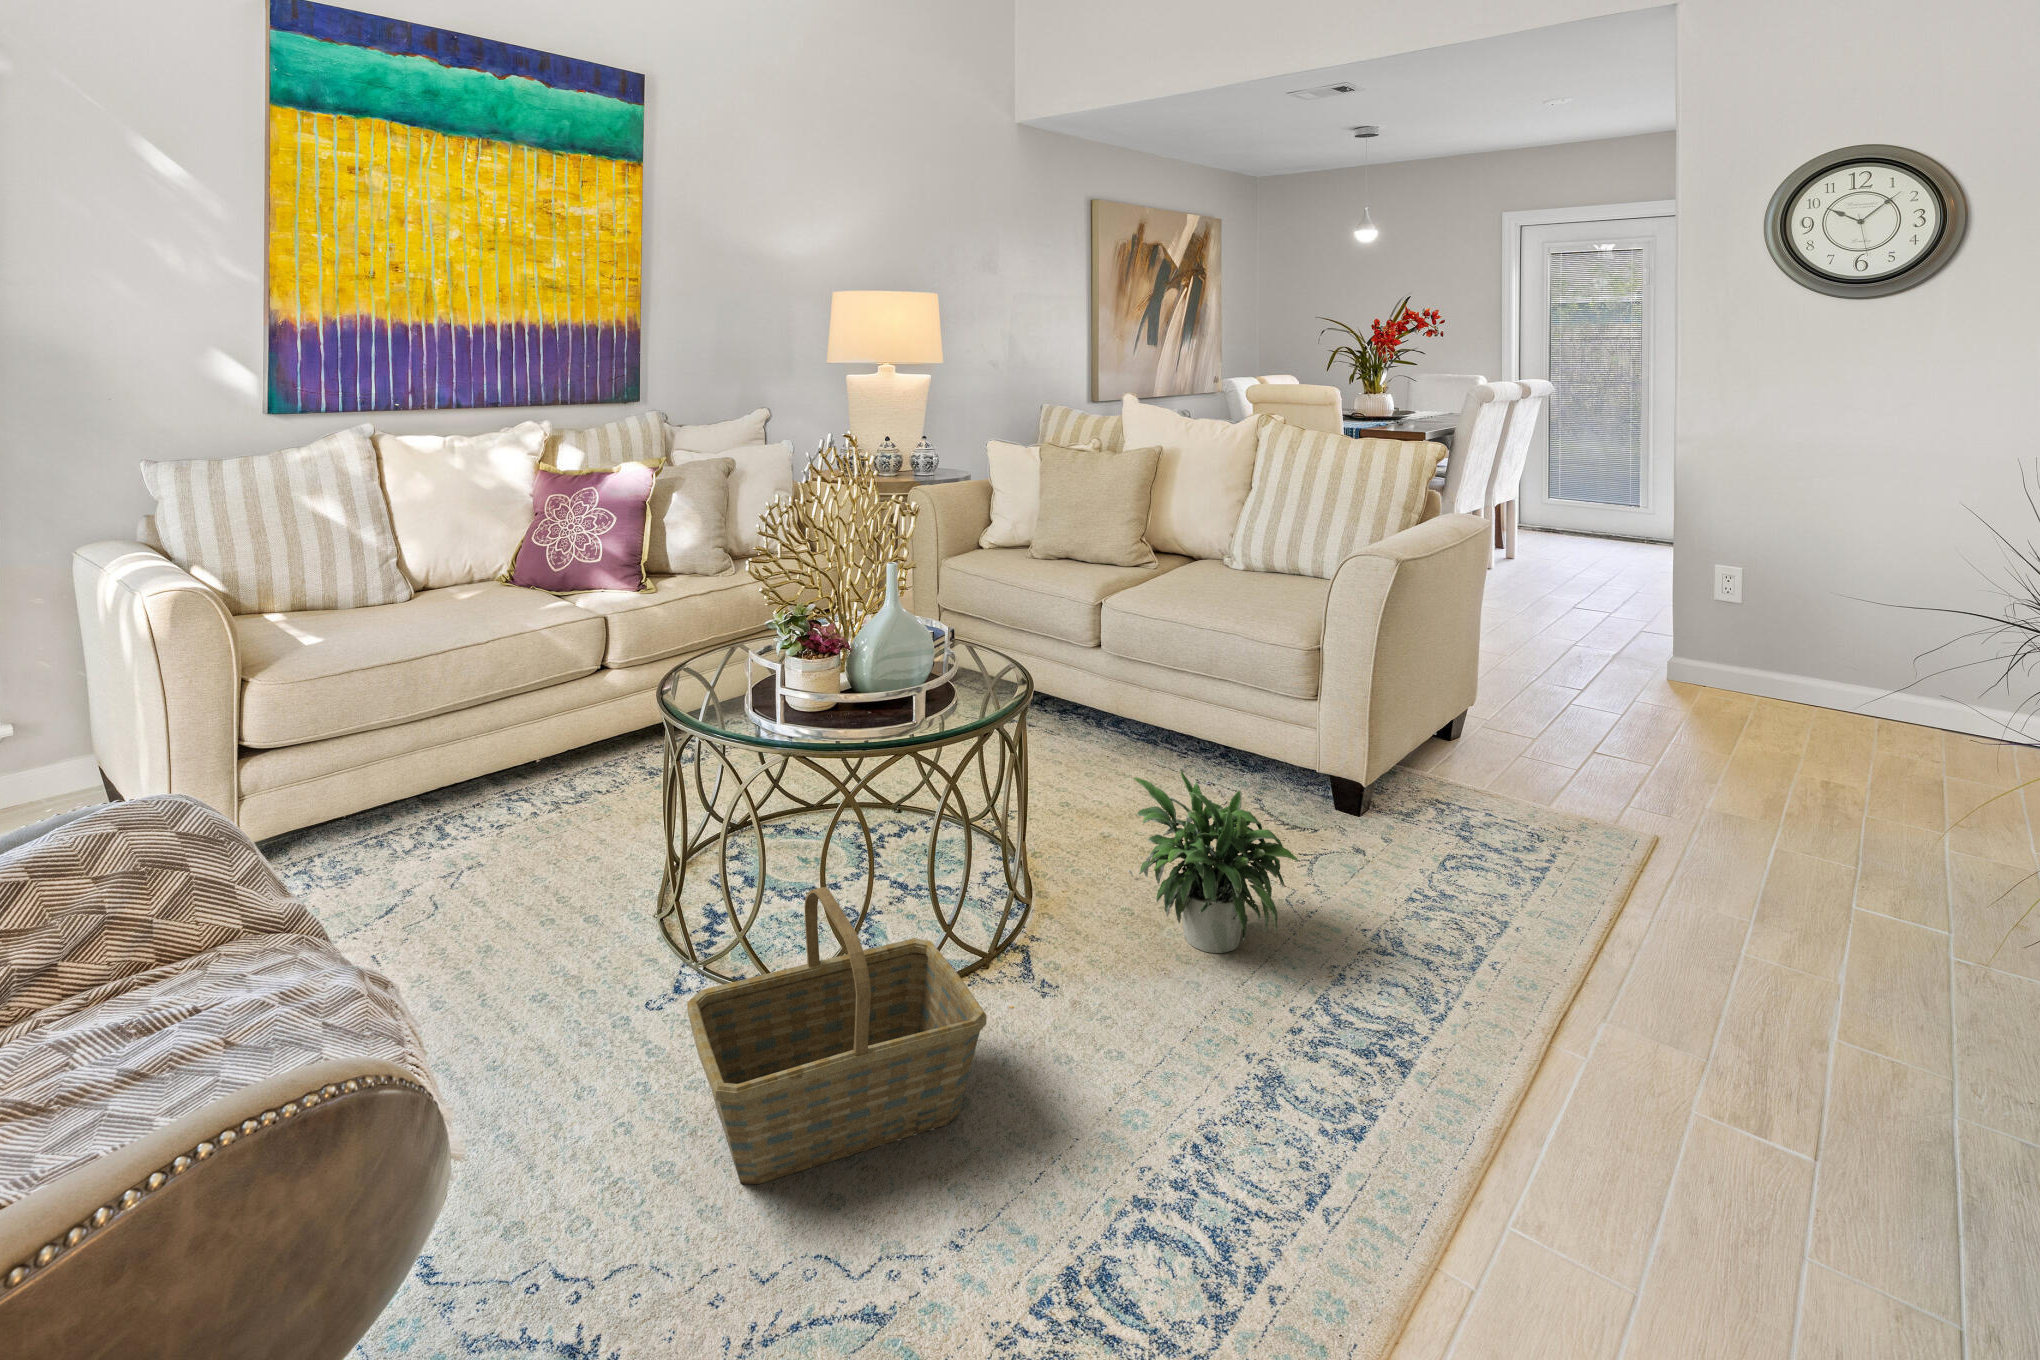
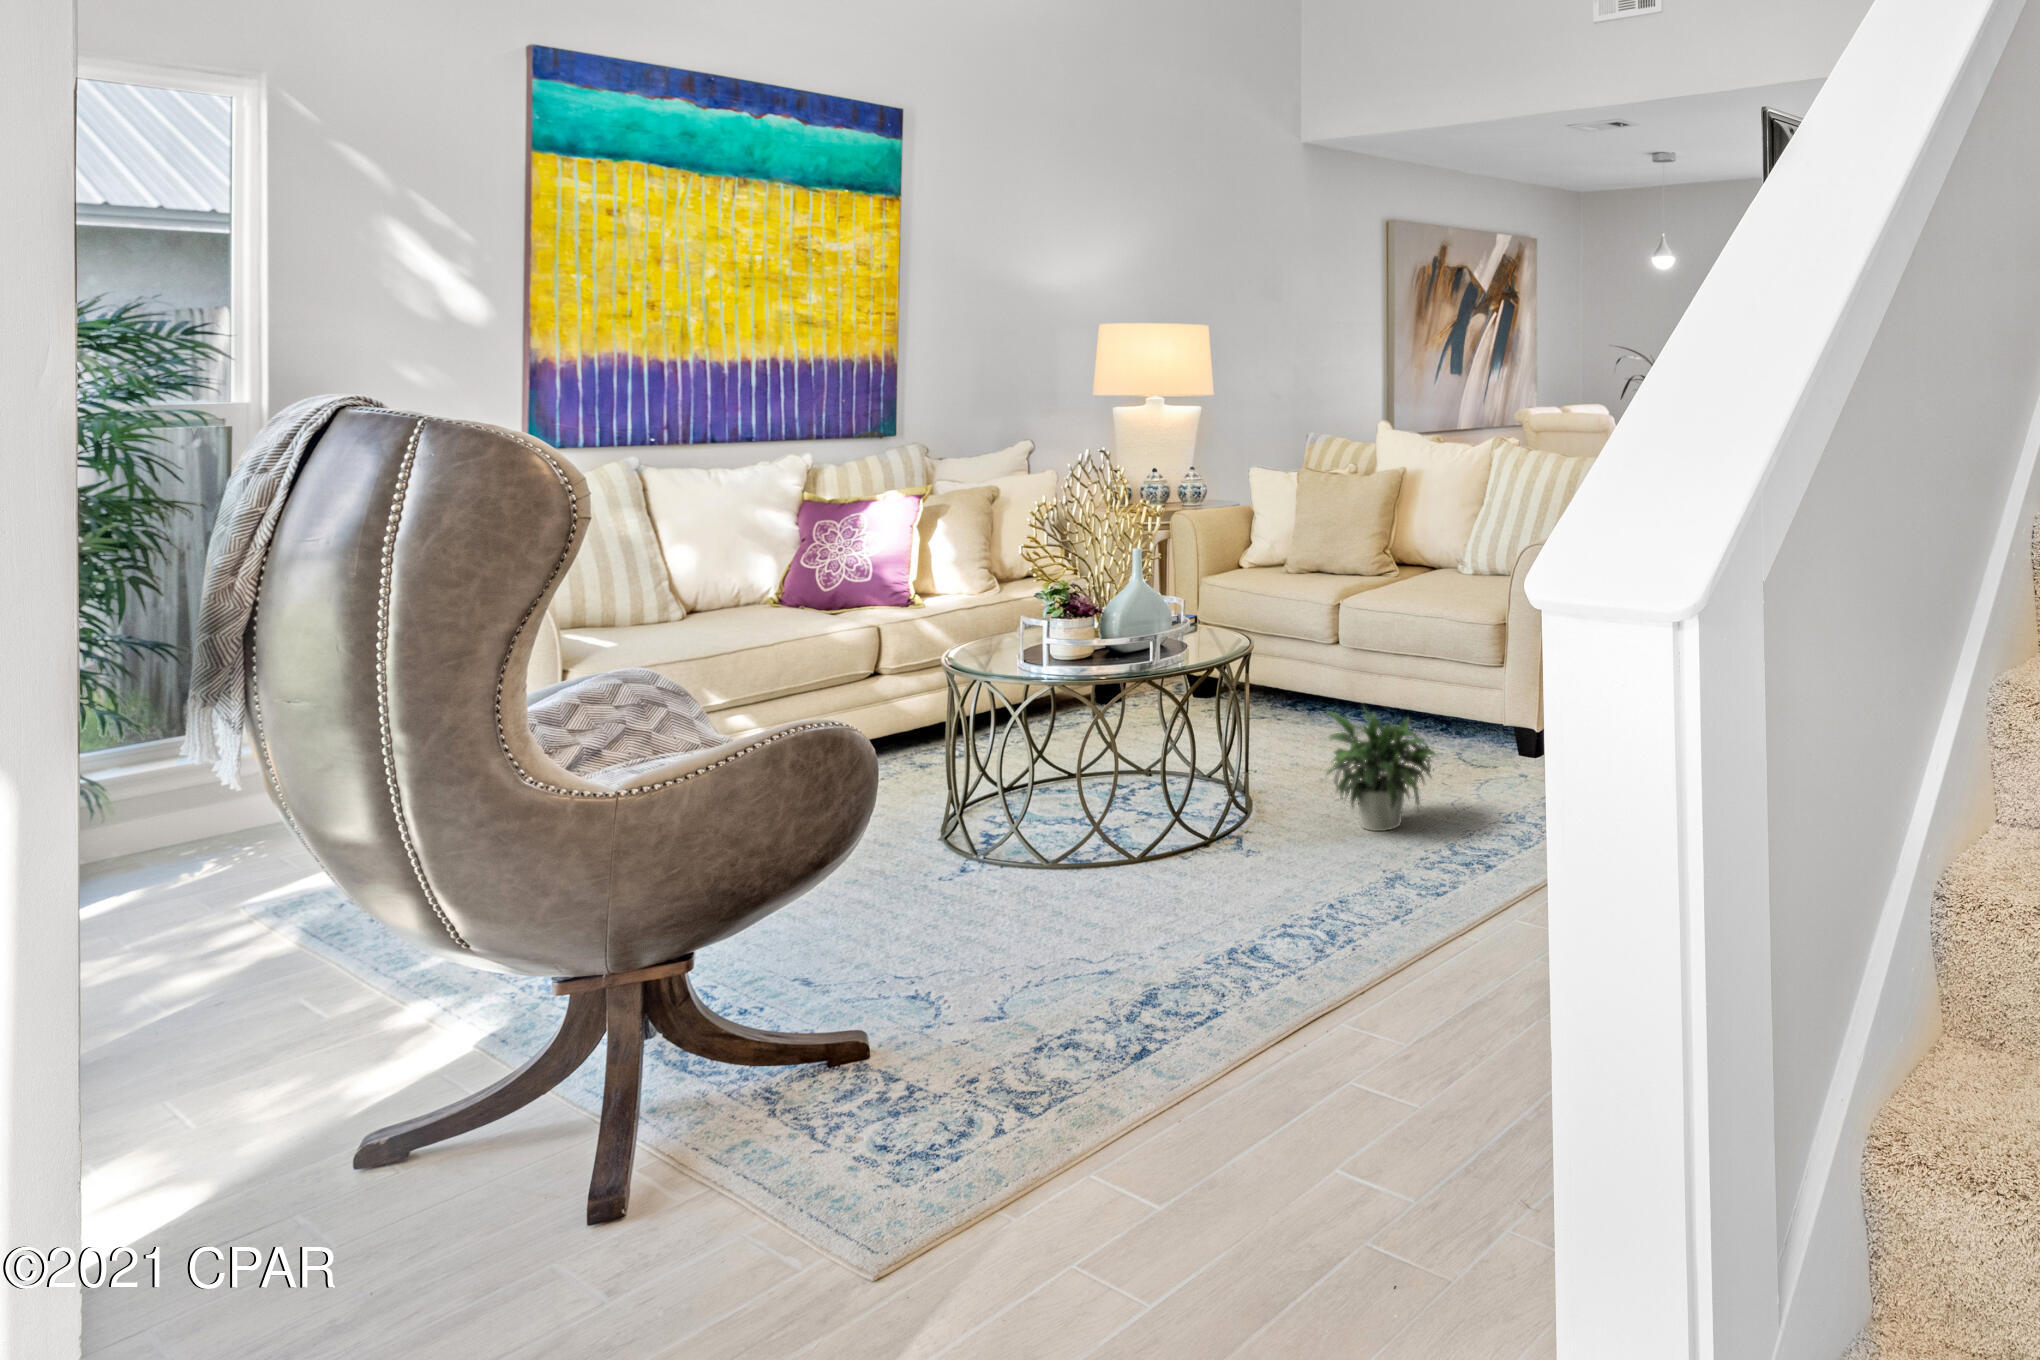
basket: present [687,887,987,1184] -> none [973,765,1188,944]

